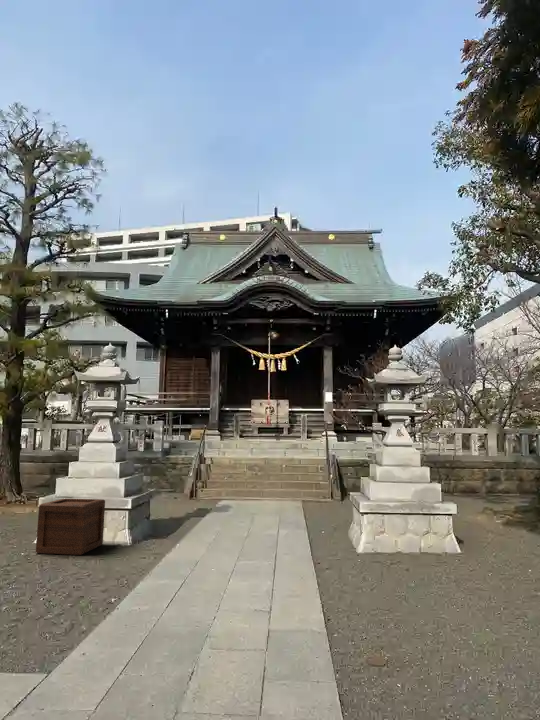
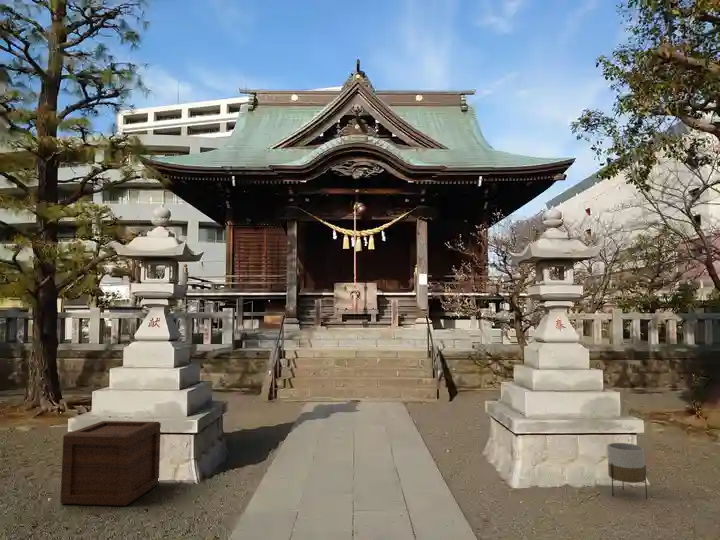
planter: none [427,521,453,561] -> present [607,443,647,499]

